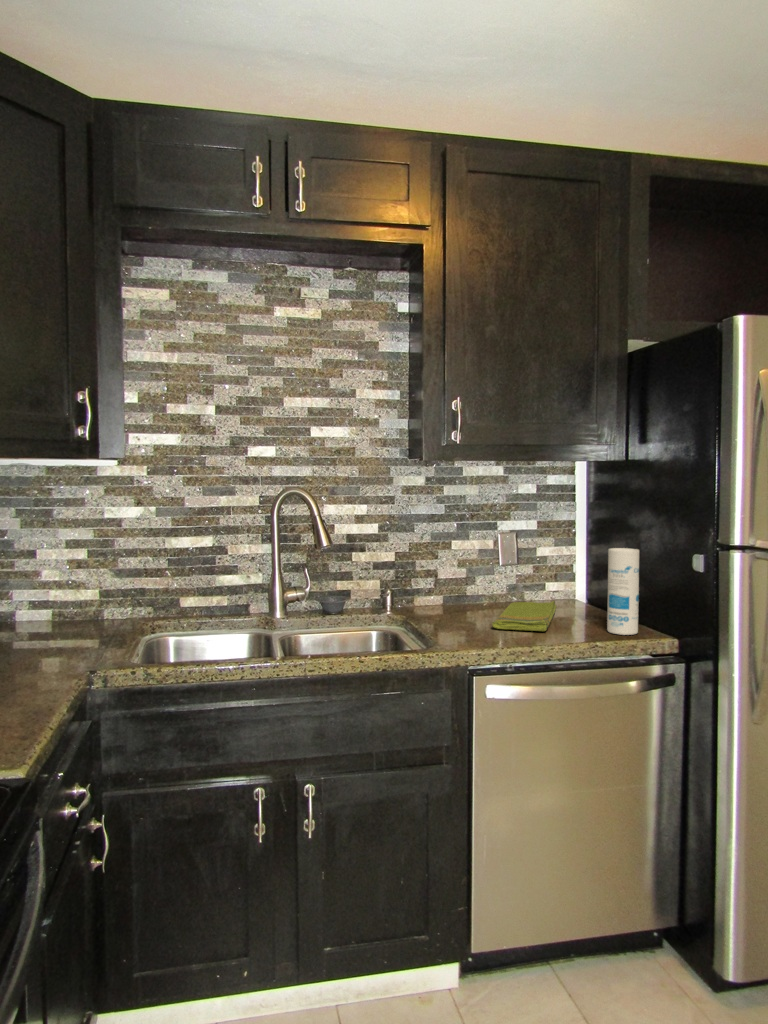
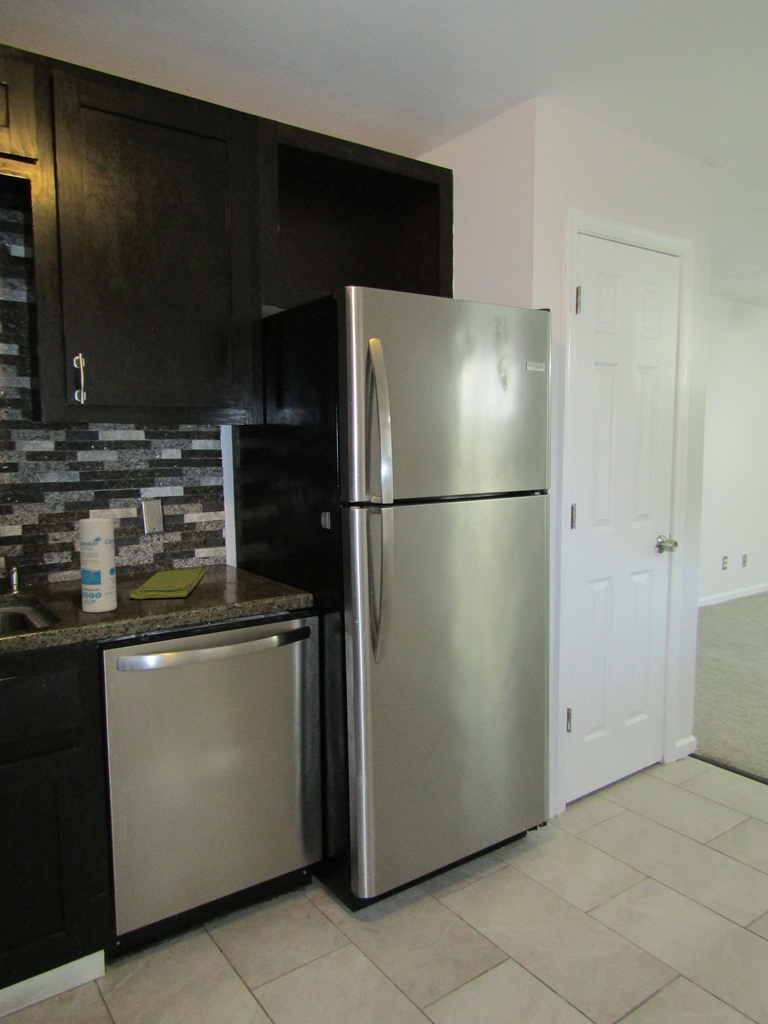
canister: present [607,548,639,635] -> present [79,518,117,612]

